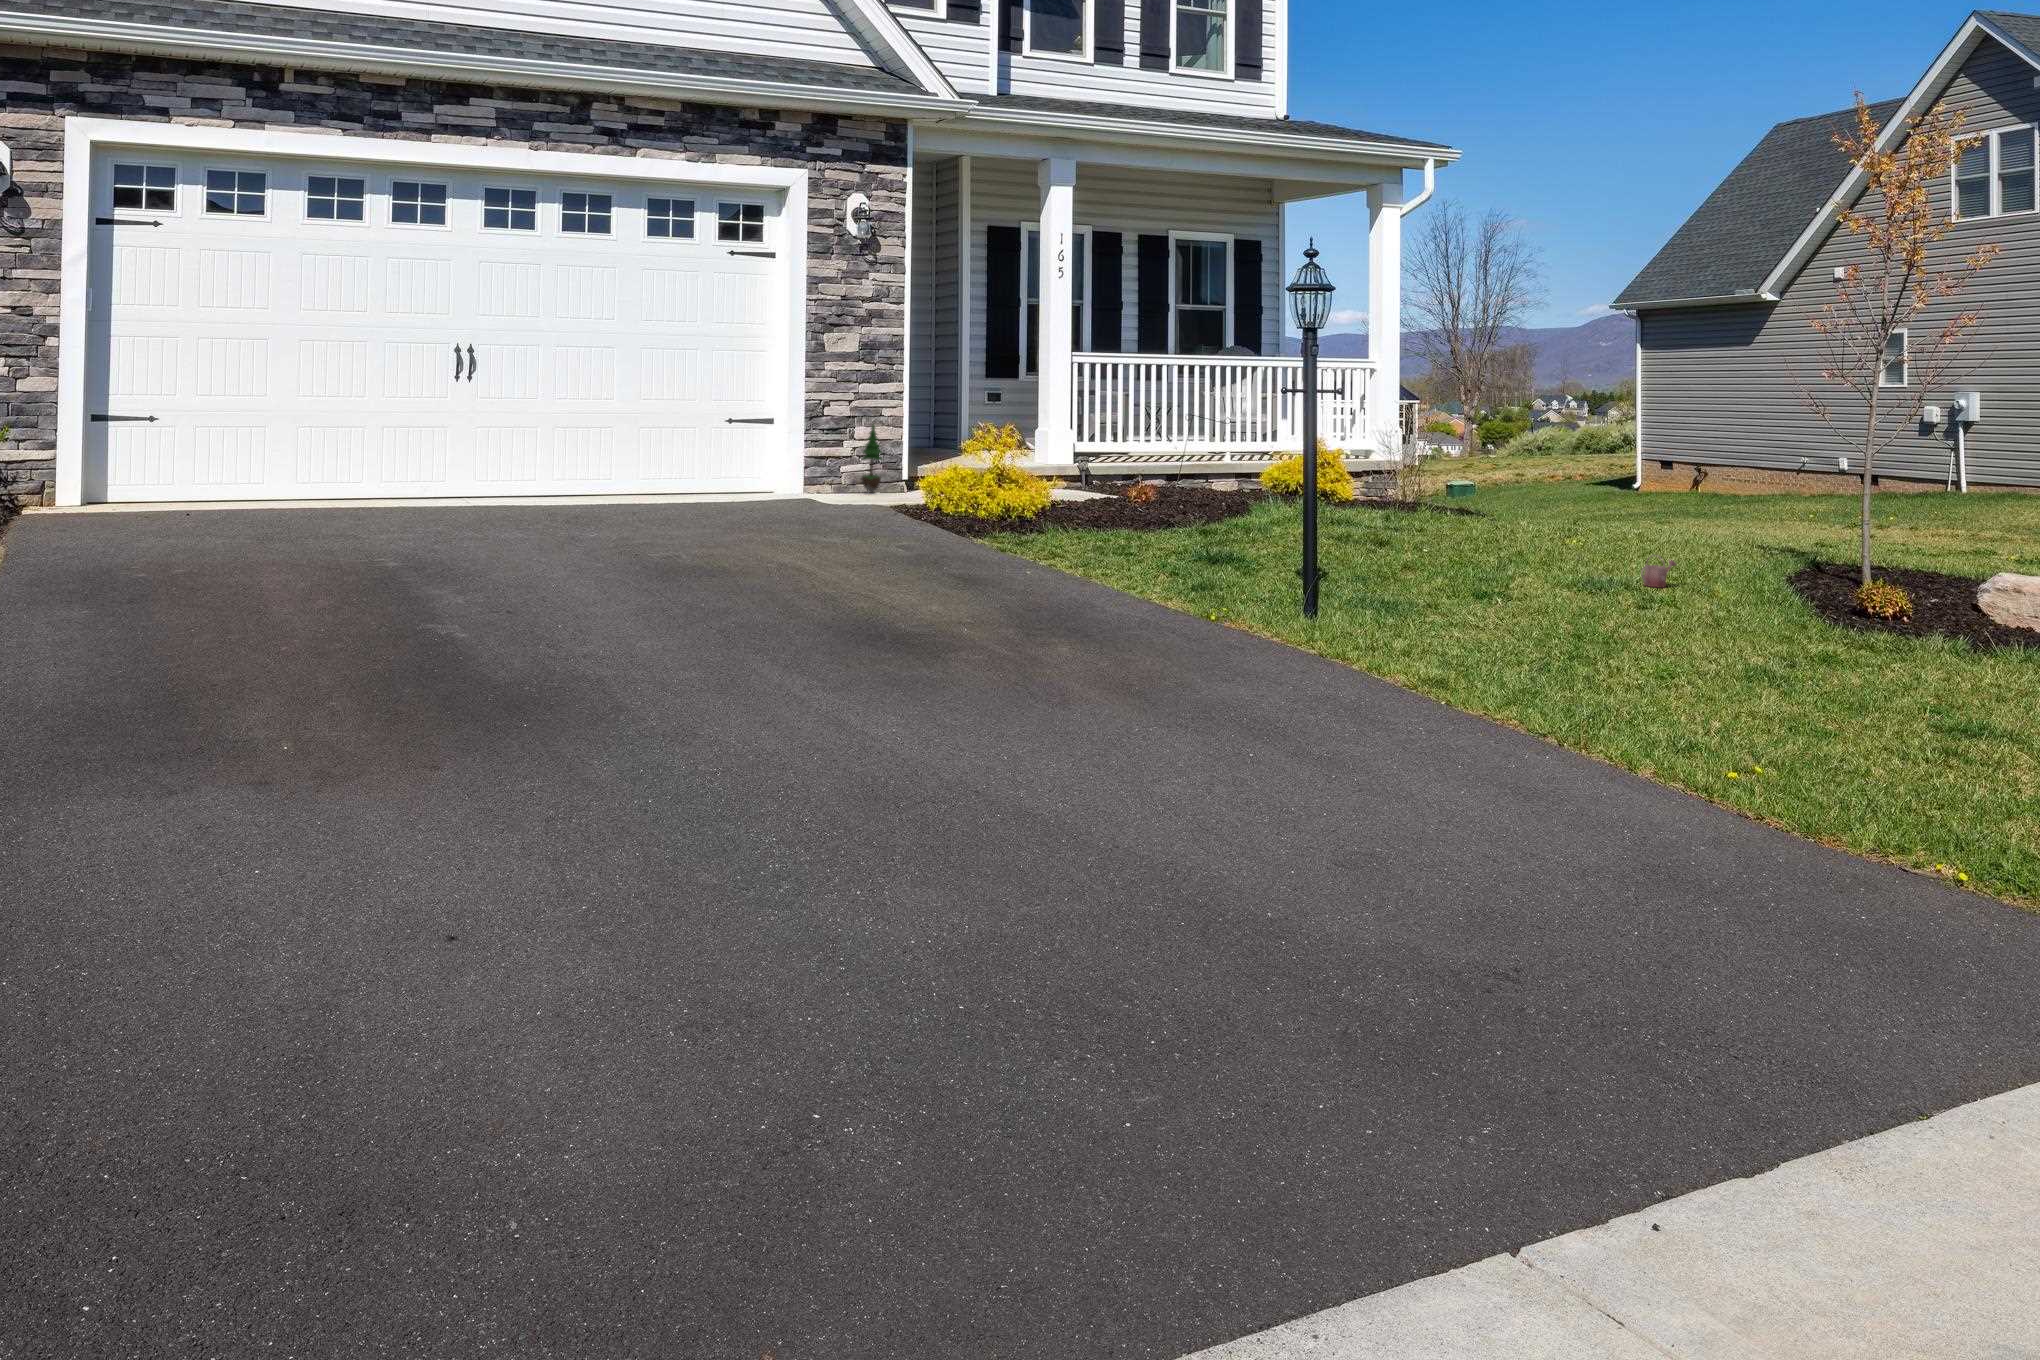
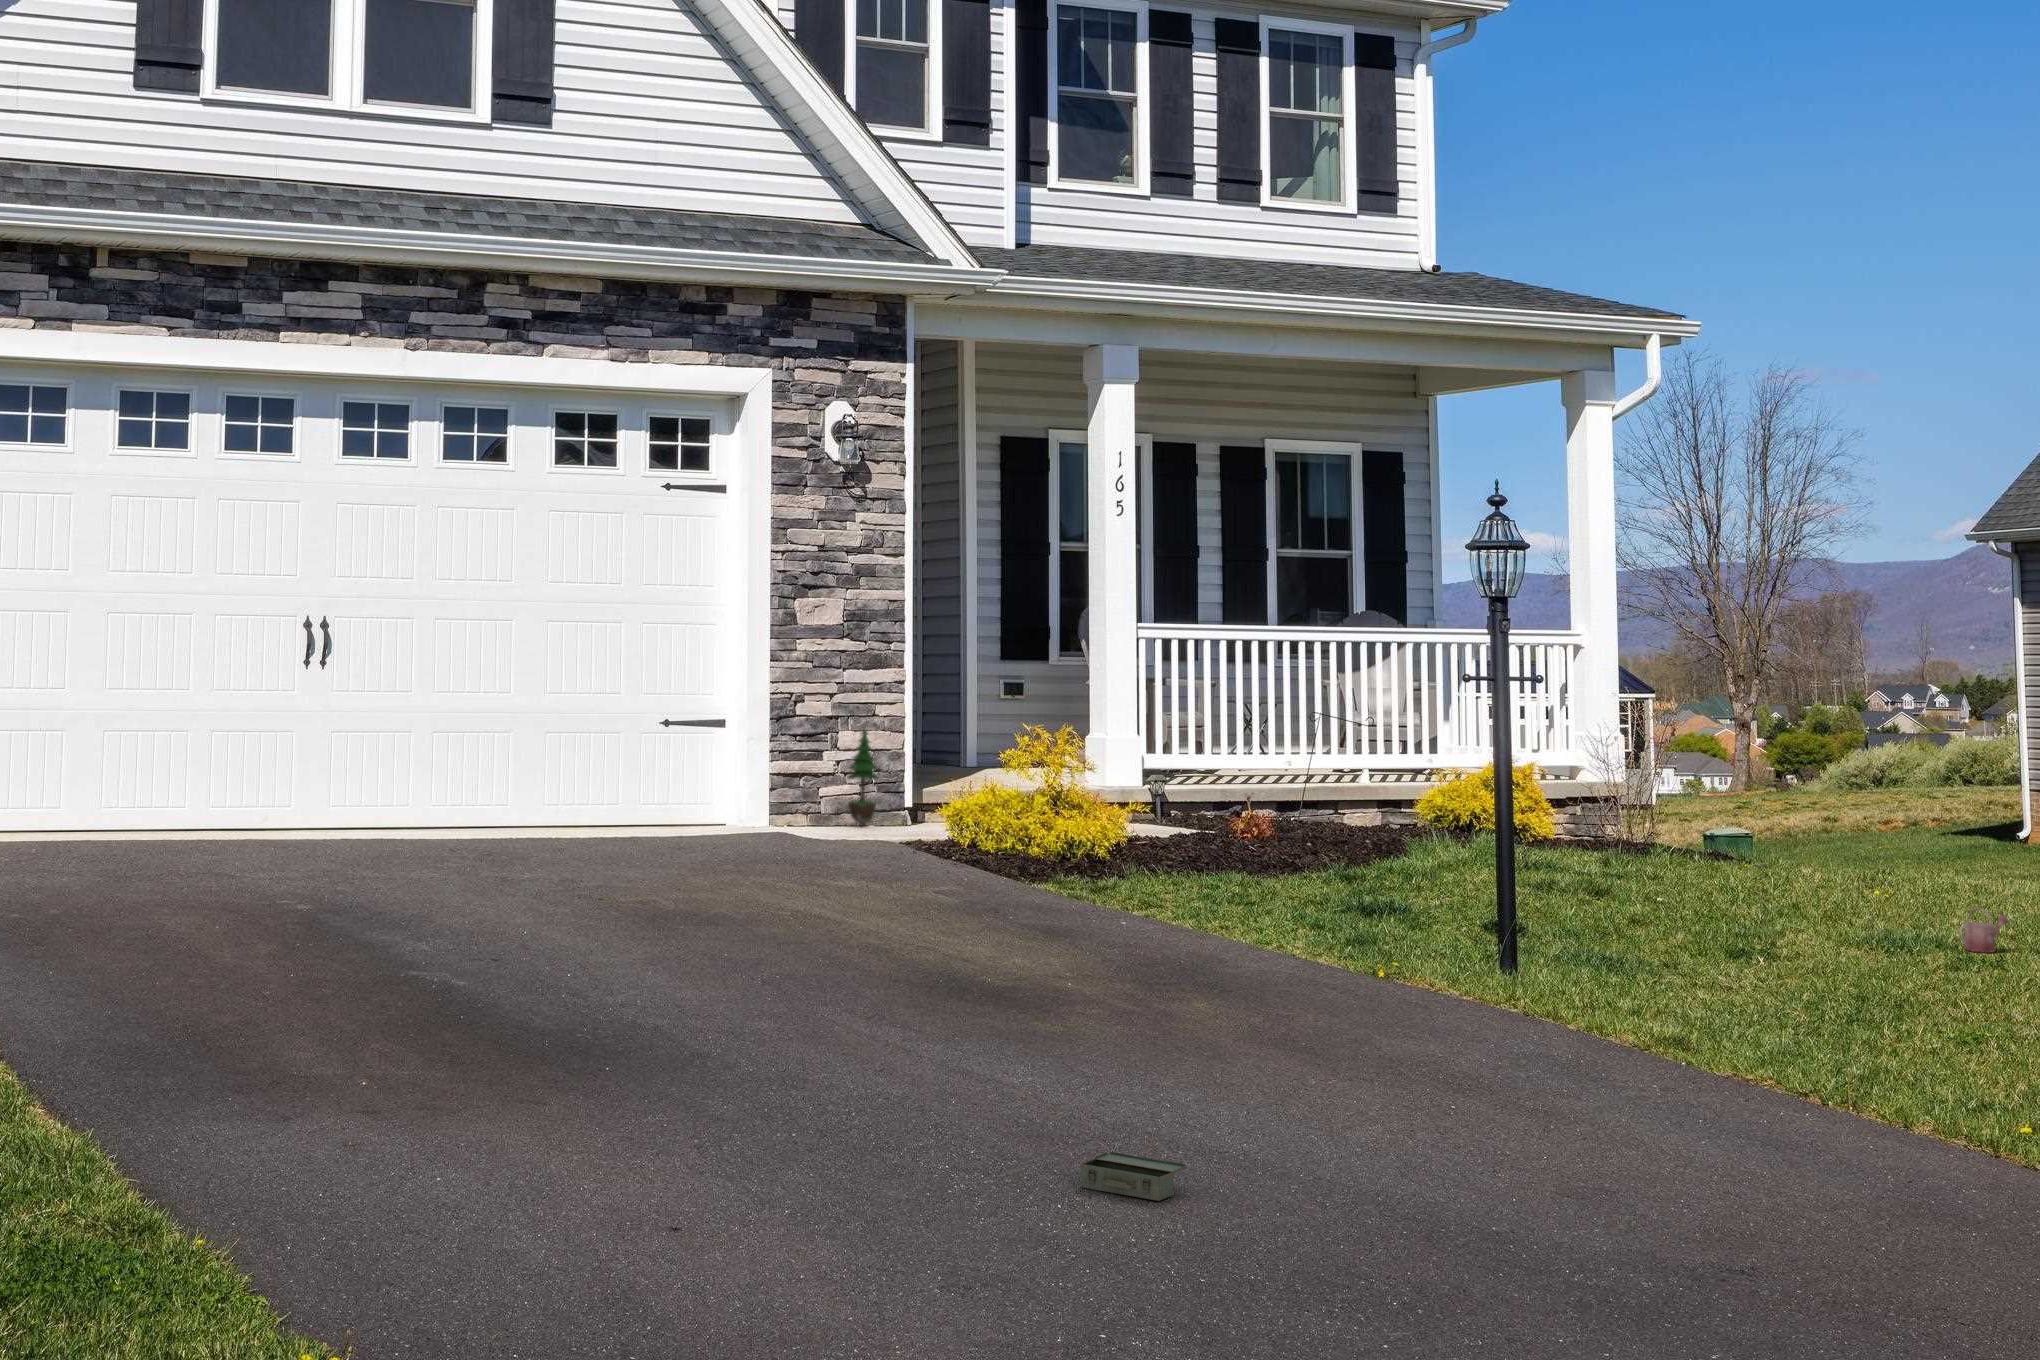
toolbox: none [910,815,1008,868] -> present [1080,1152,1187,1201]

